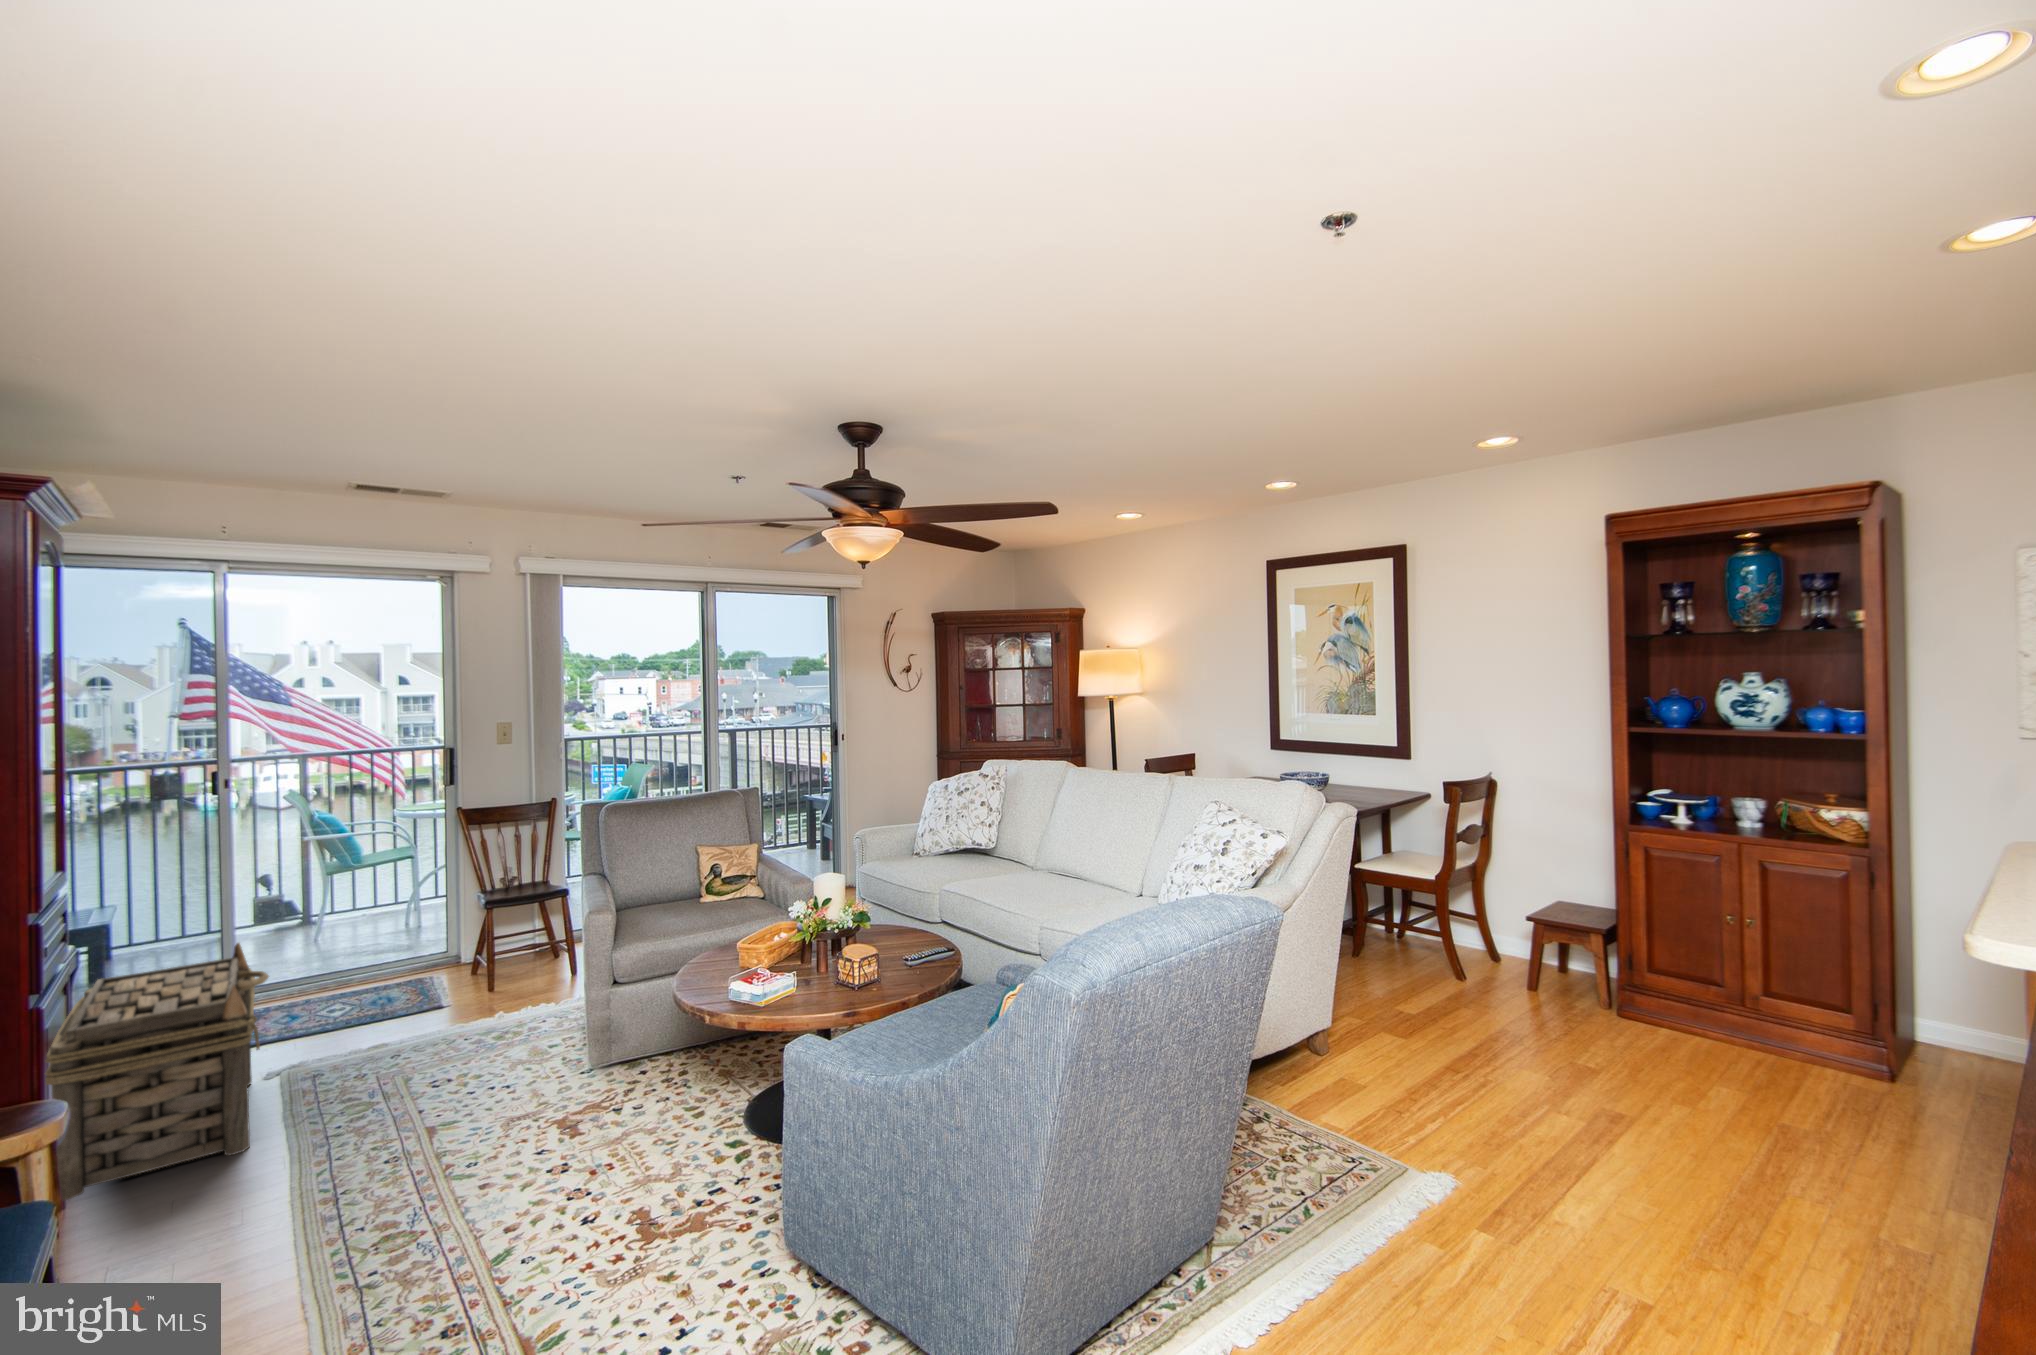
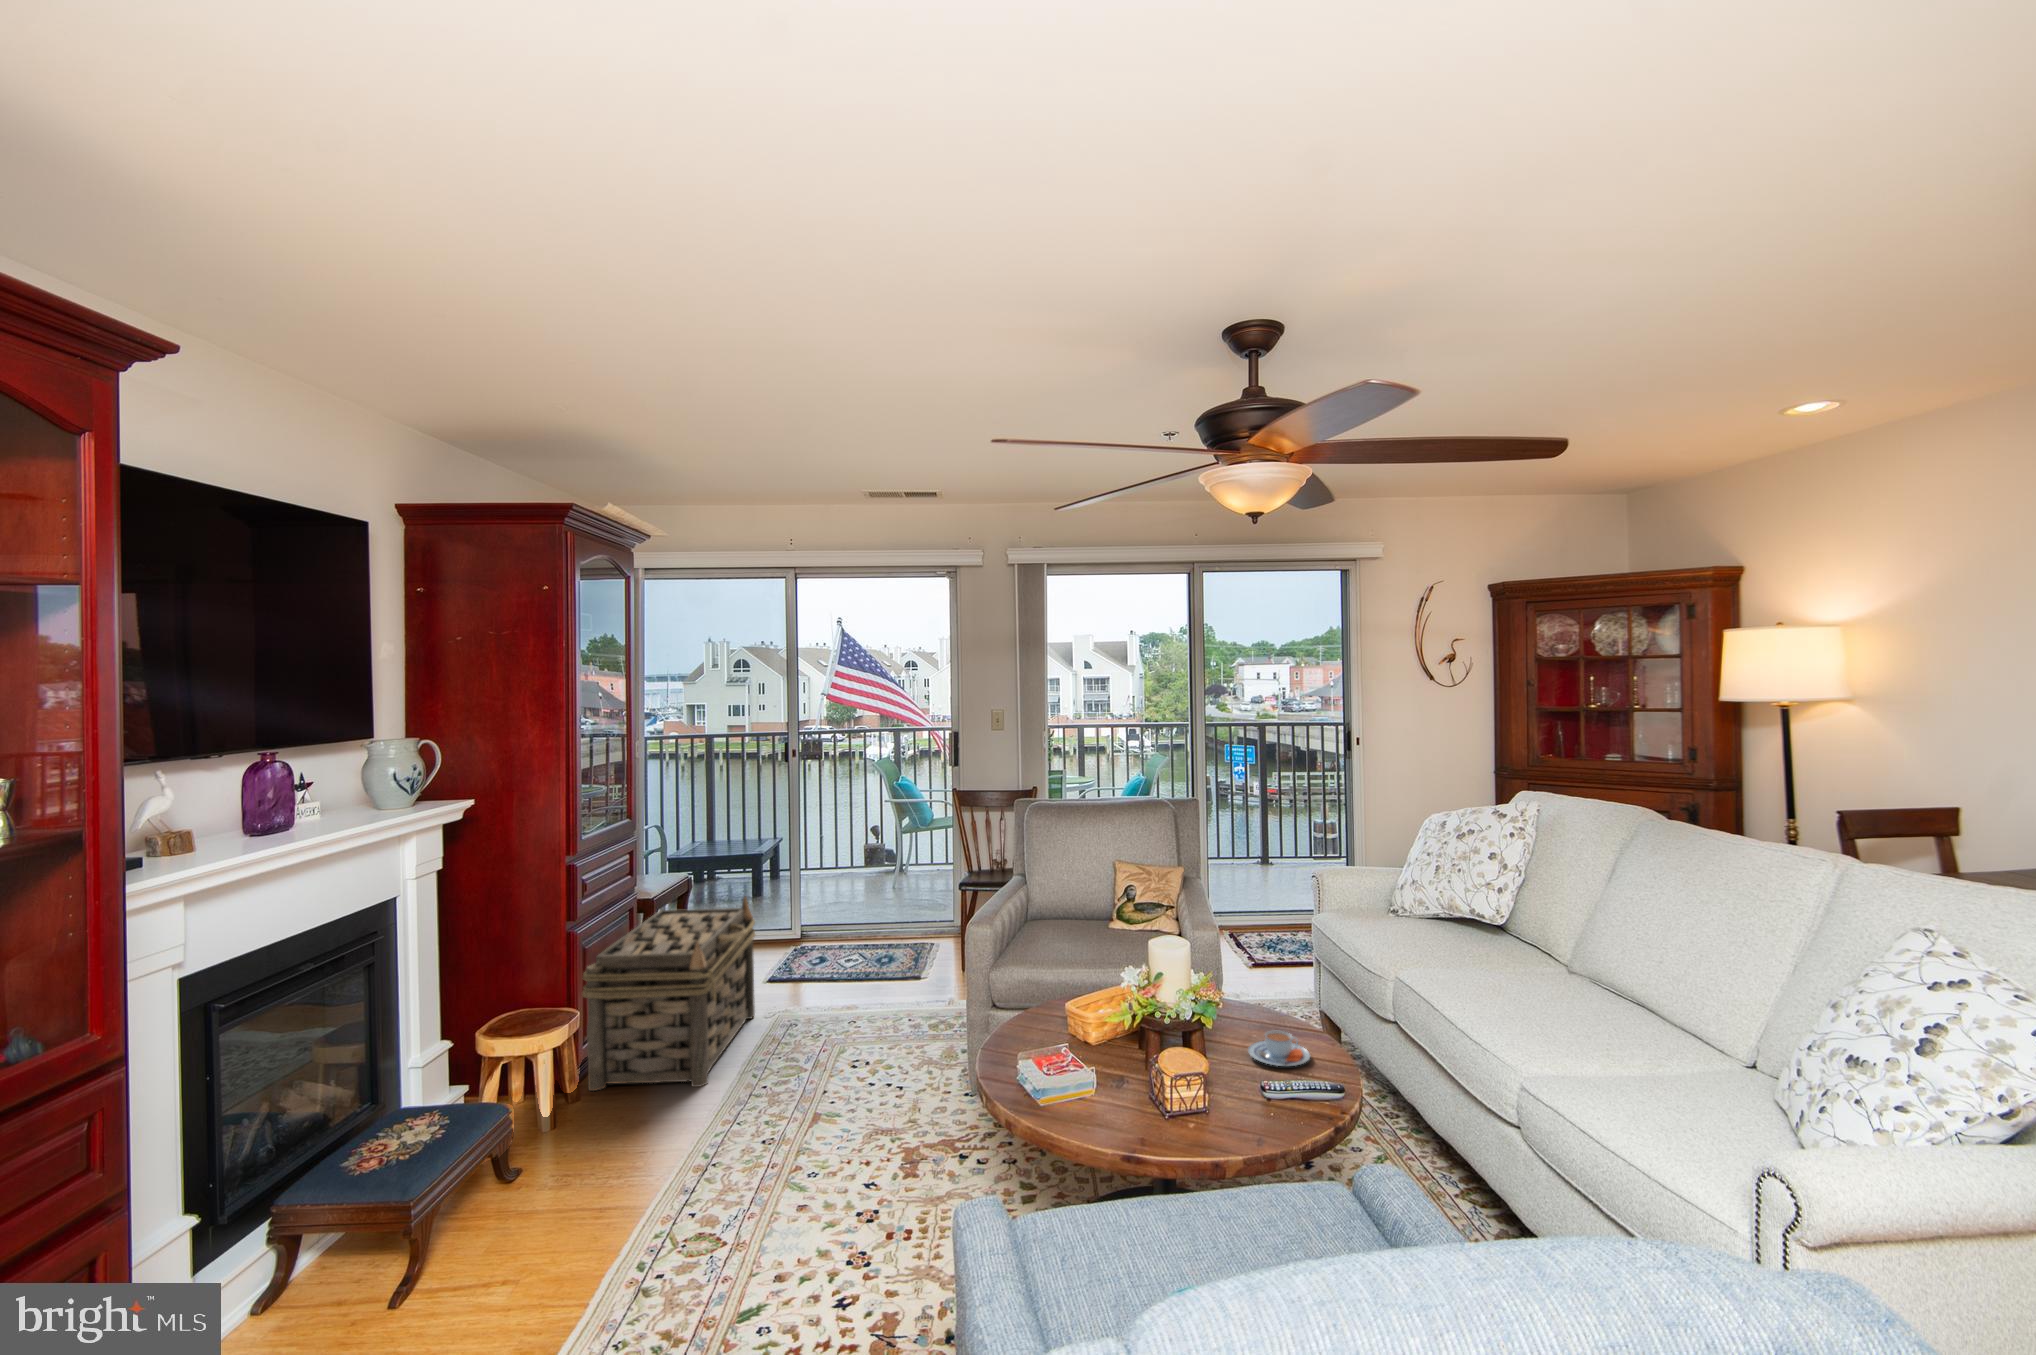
teacup: none [873,930,917,952] -> present [1248,1030,1310,1066]

